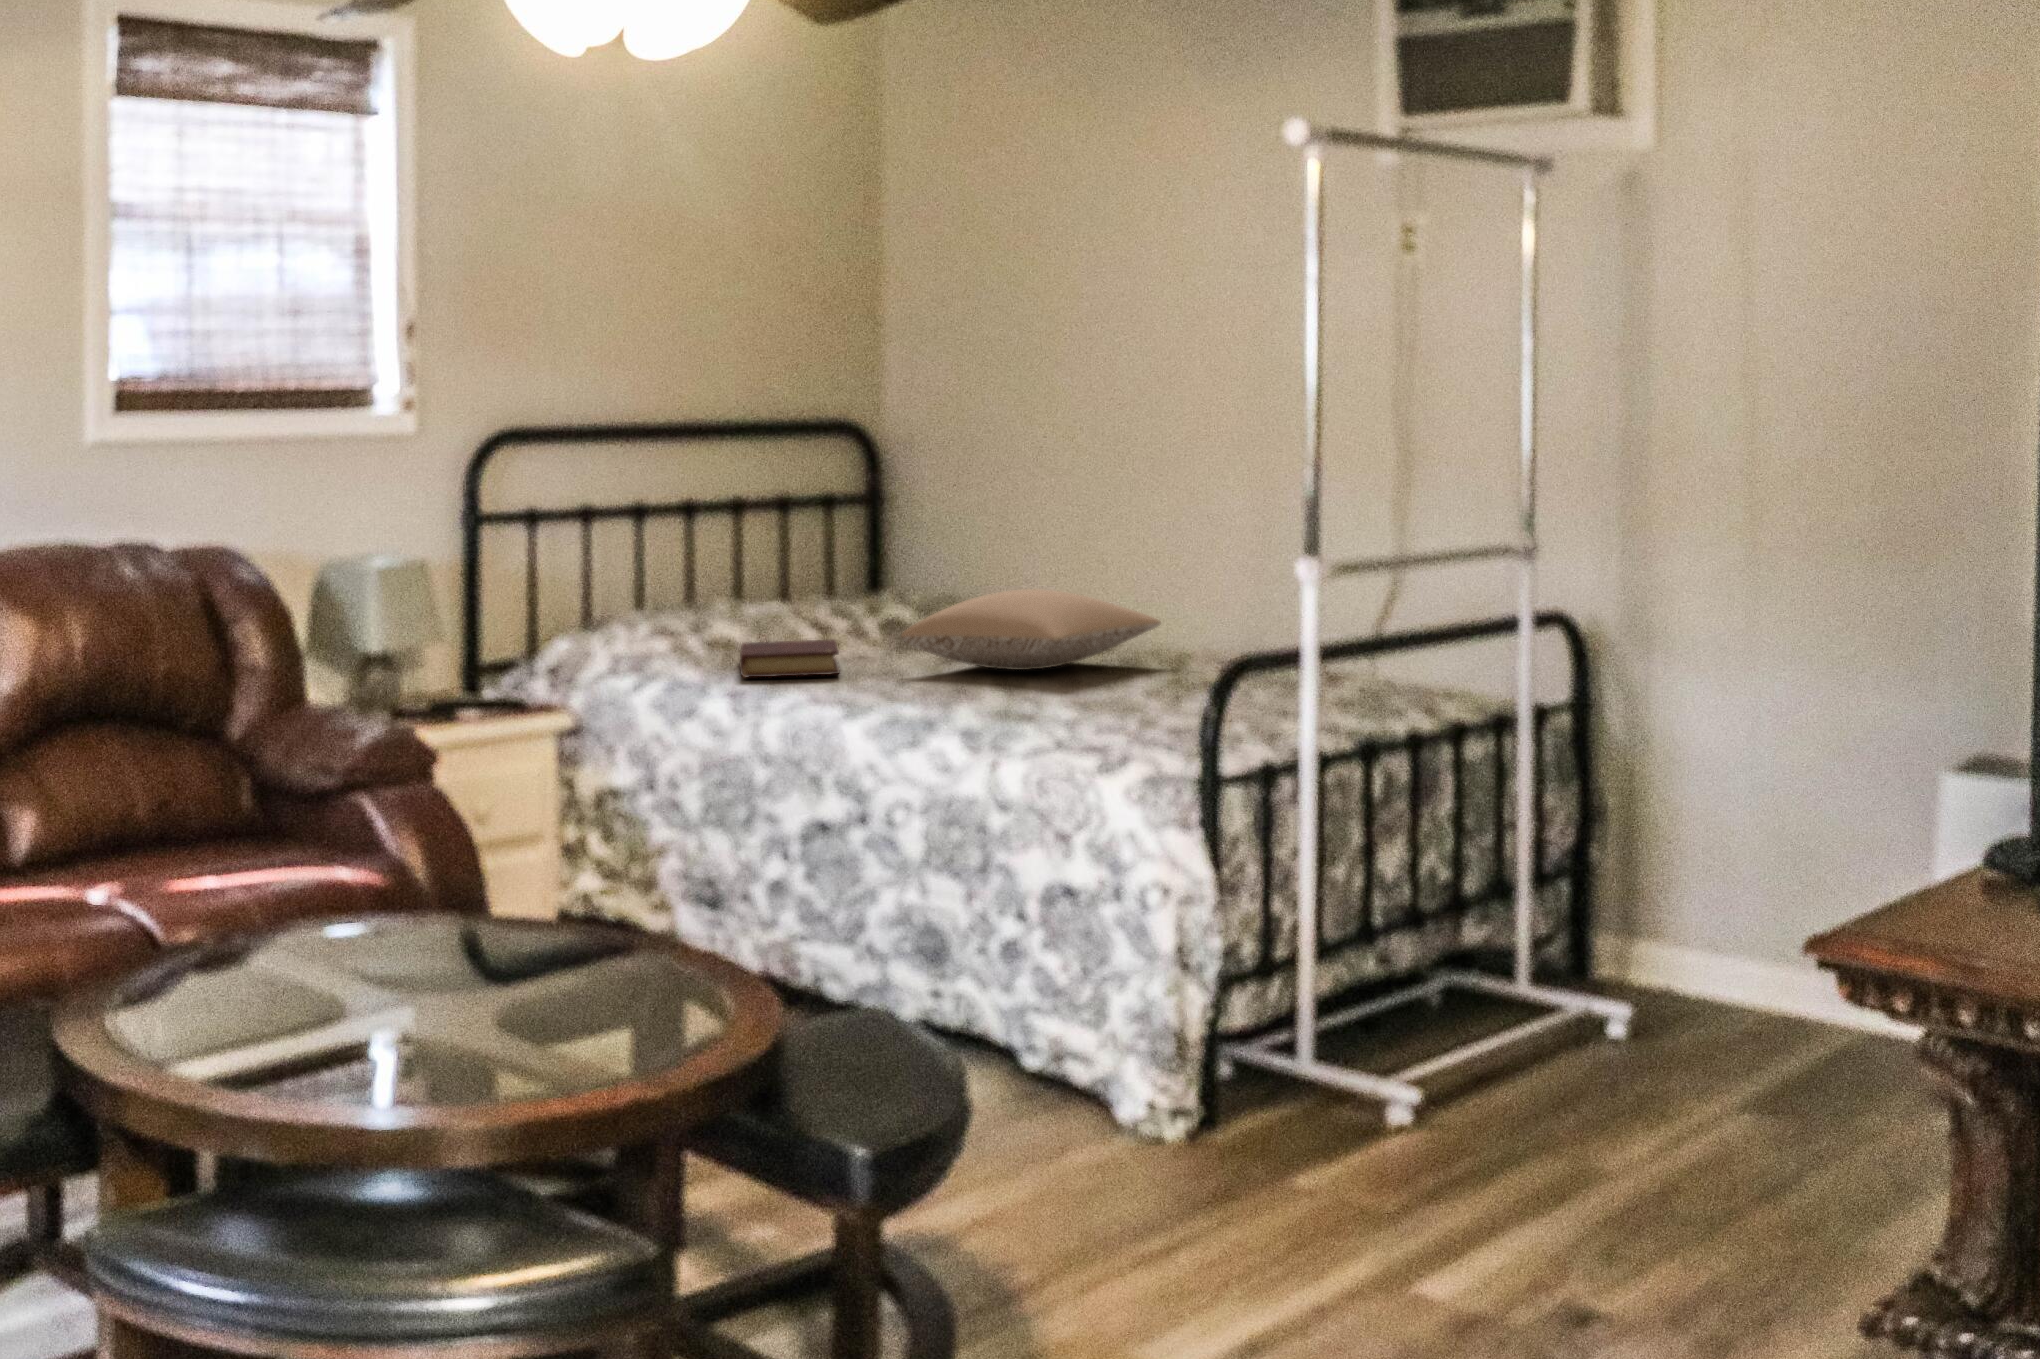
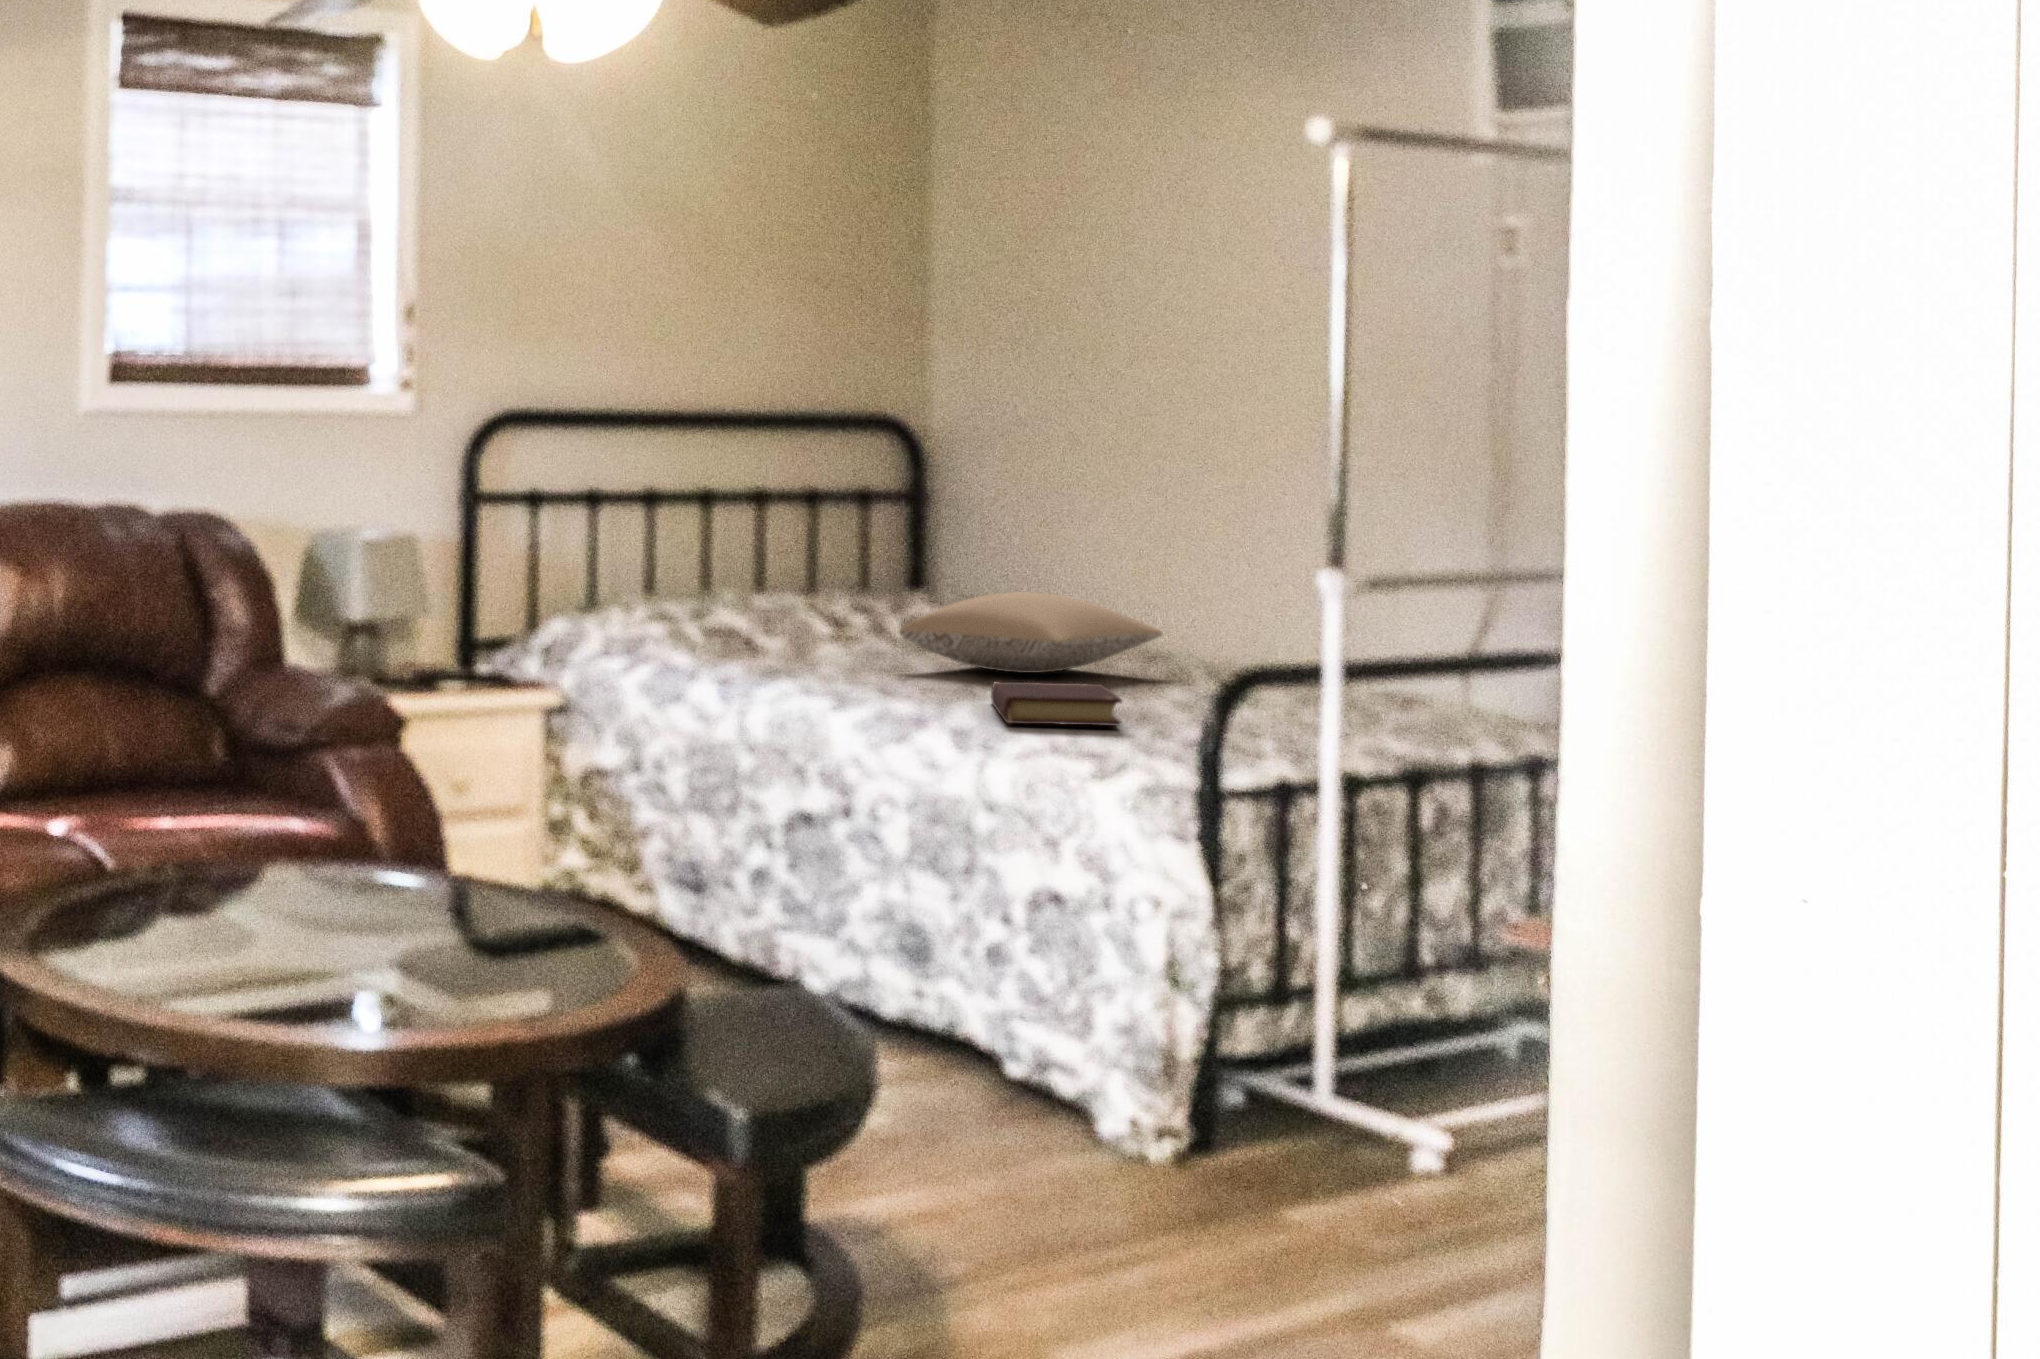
book: present [740,640,839,677] -> present [991,682,1122,726]

